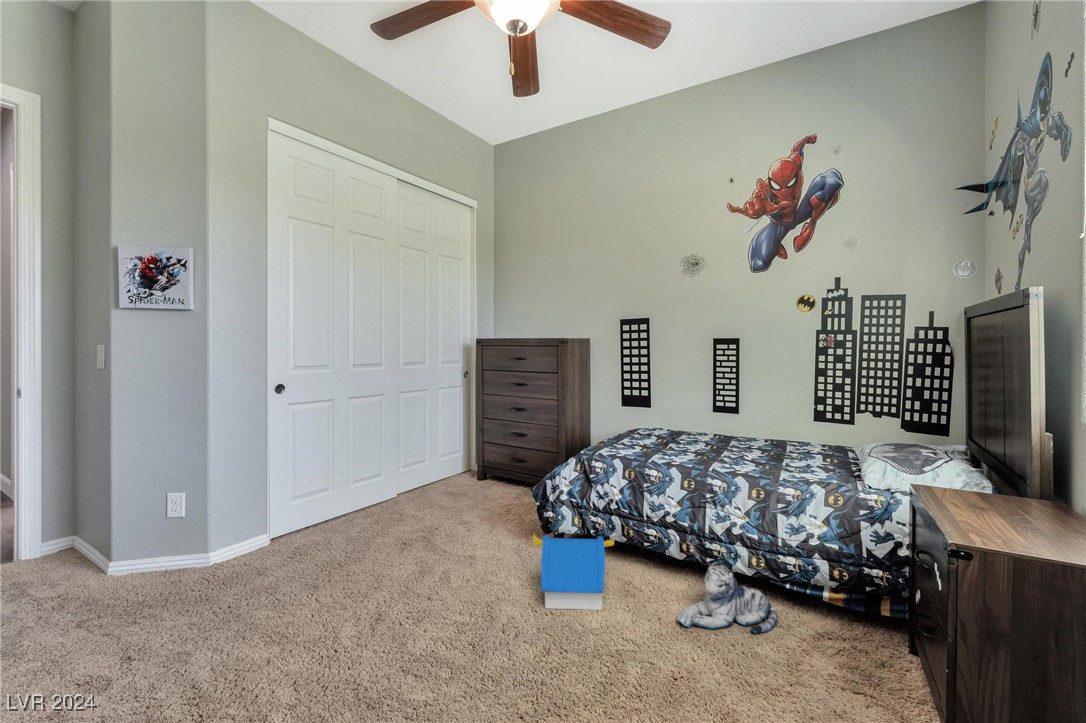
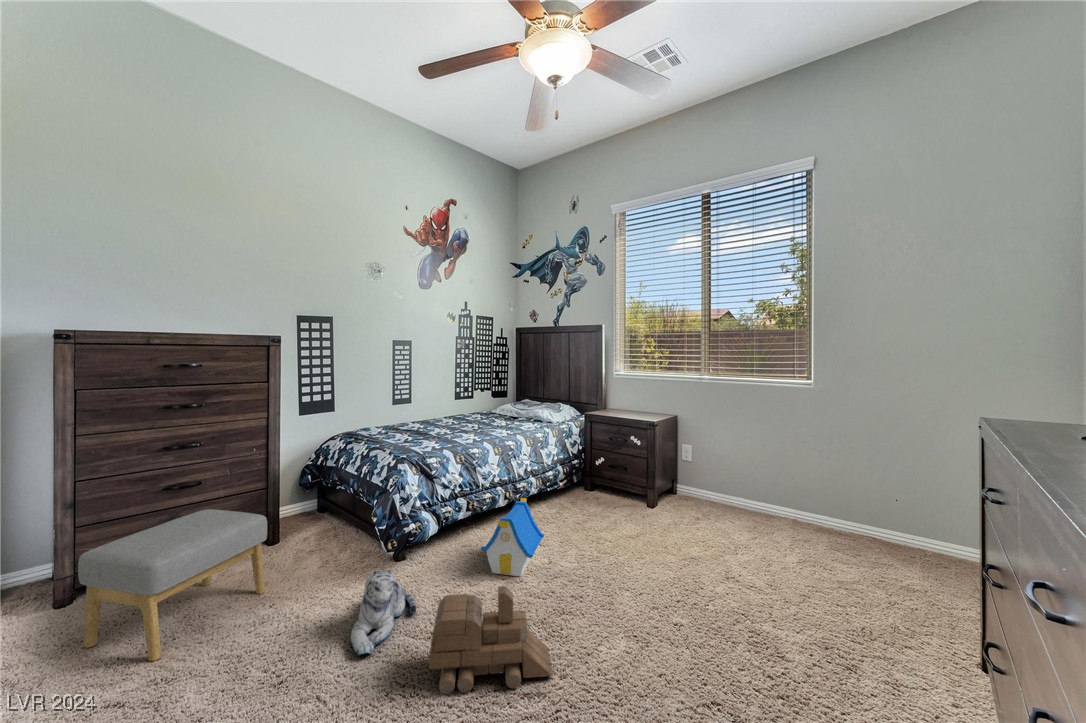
footstool: none [424,452,504,516] -> present [78,509,267,661]
toy train: none [368,545,421,645] -> present [429,586,553,694]
plush toy: present [677,563,778,633] -> present [350,570,416,655]

